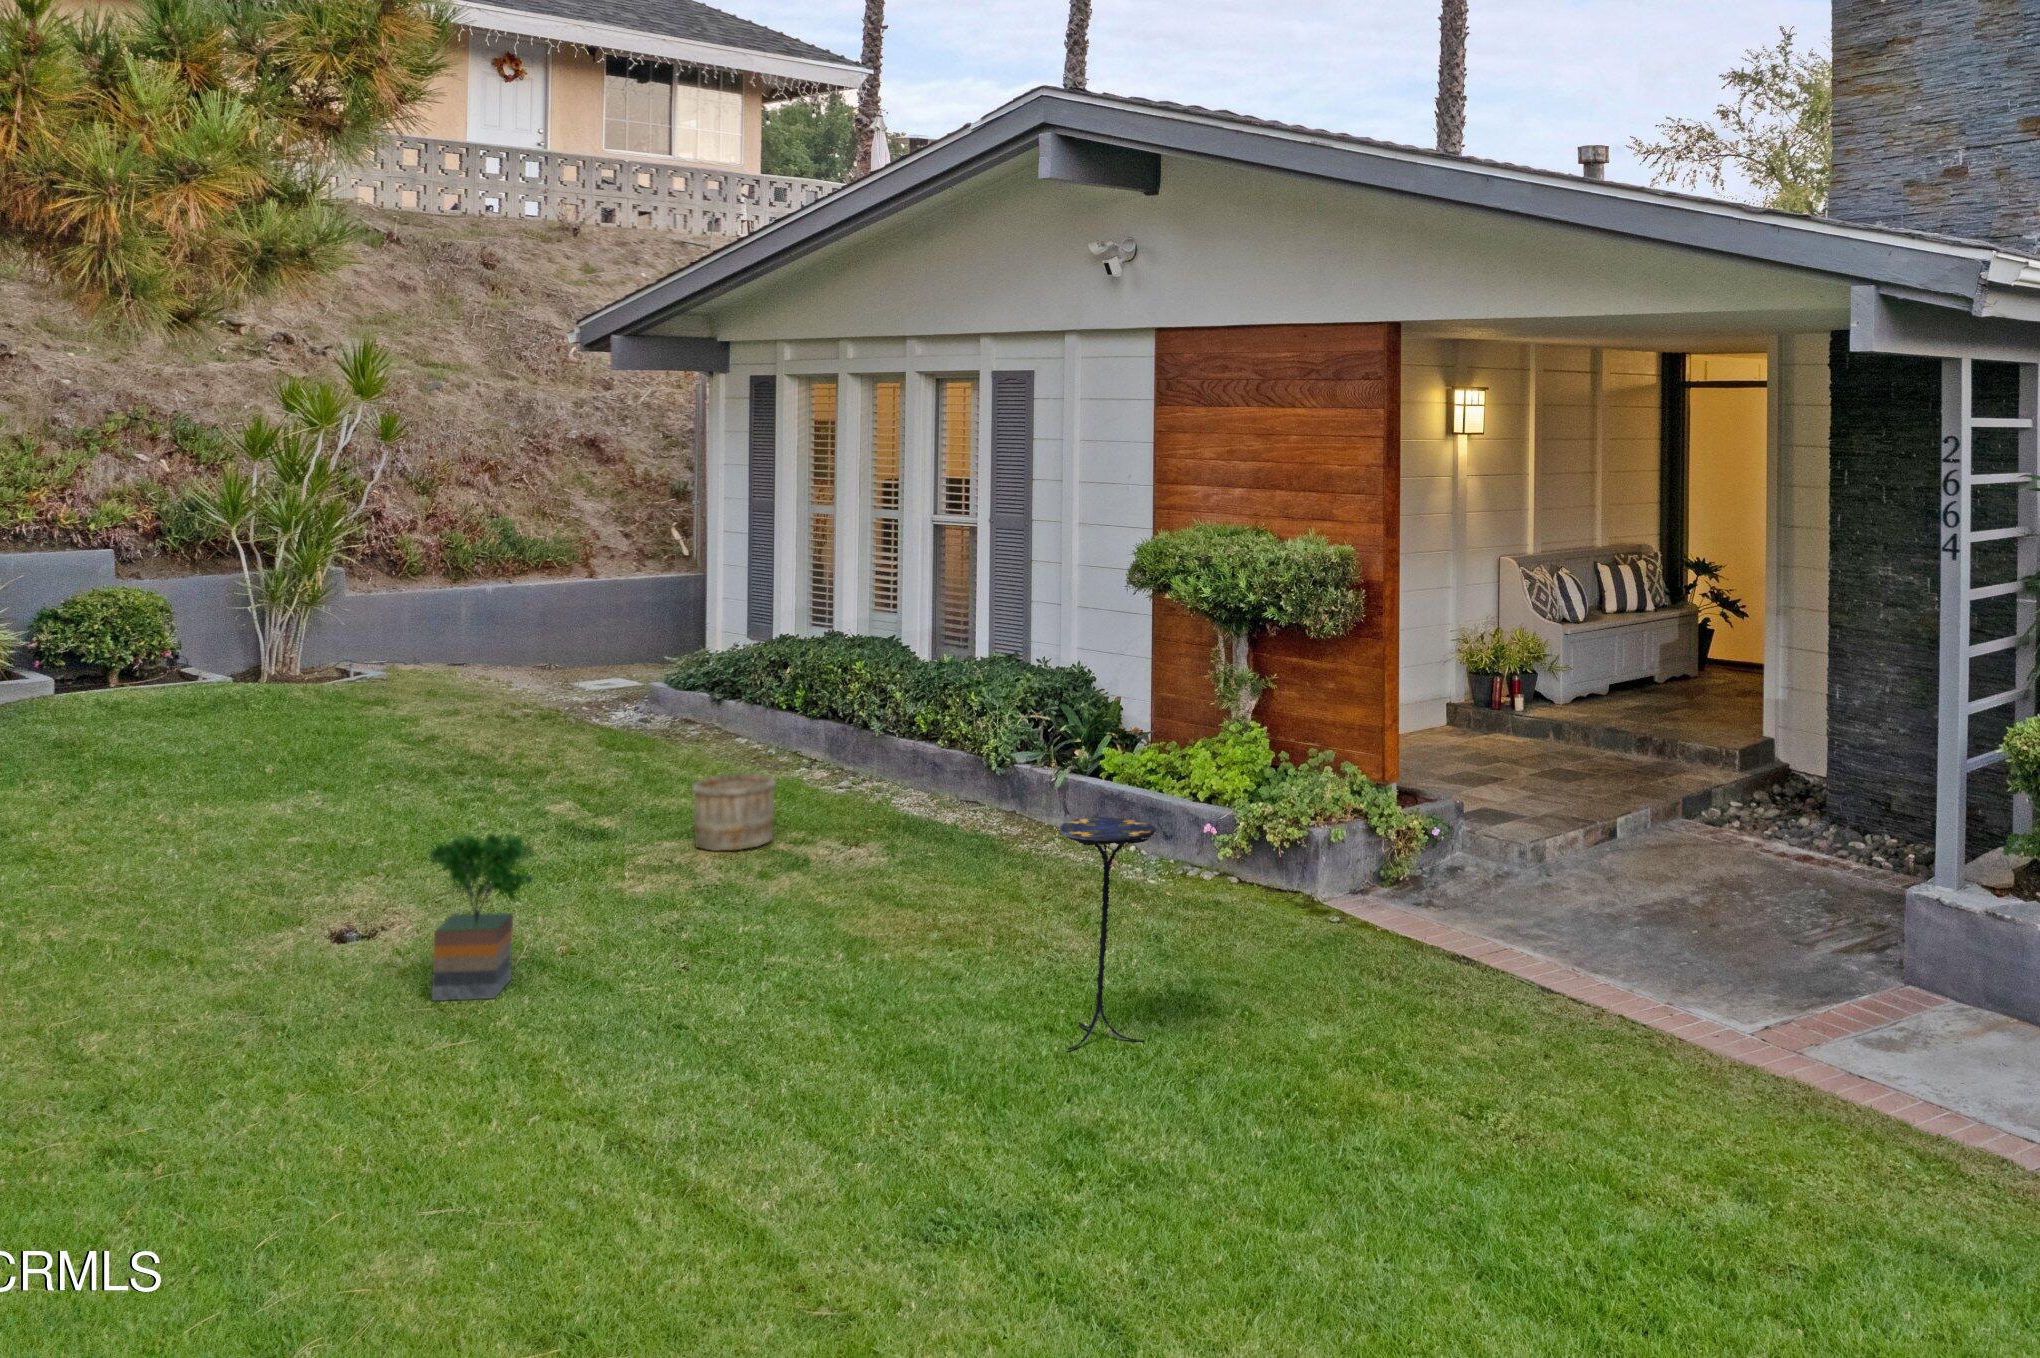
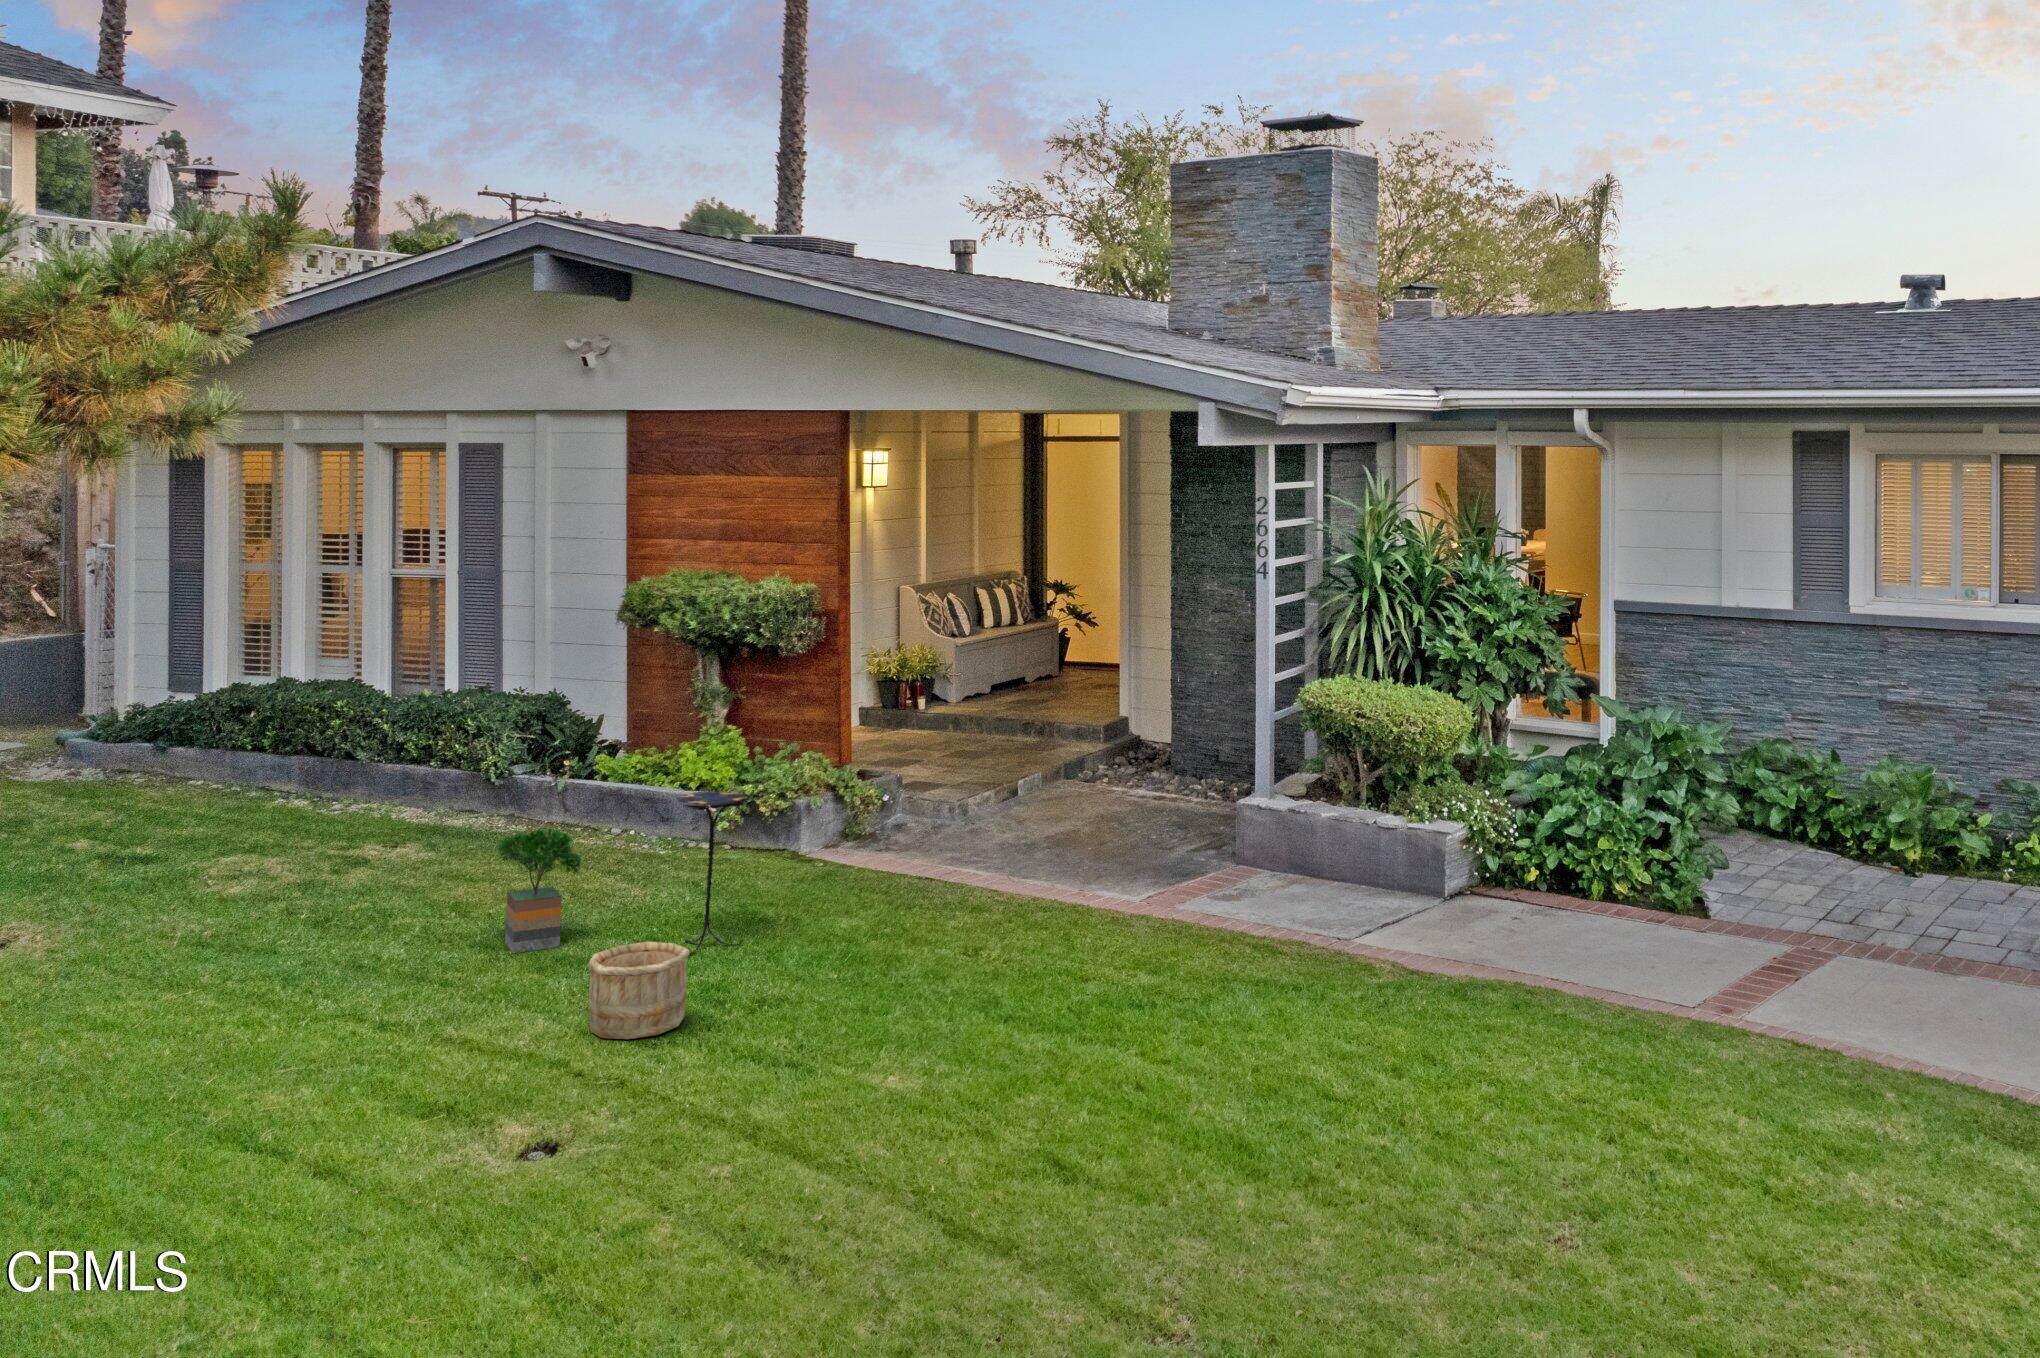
wooden bucket: present [692,773,776,851] -> present [587,942,690,1039]
potted tree: present [426,834,536,1001] -> present [496,828,582,953]

